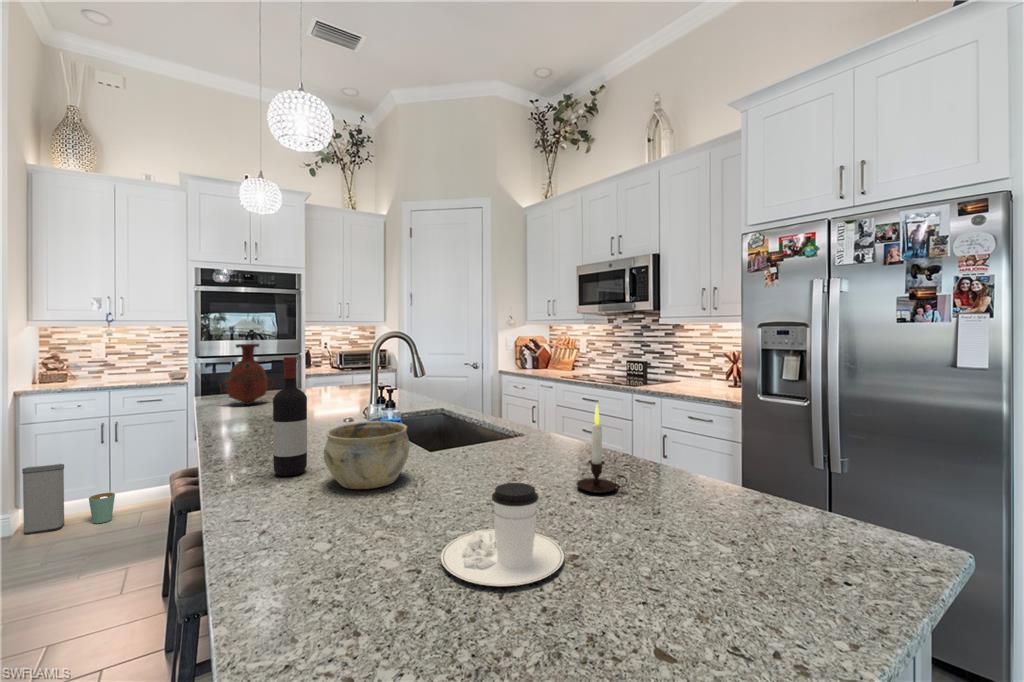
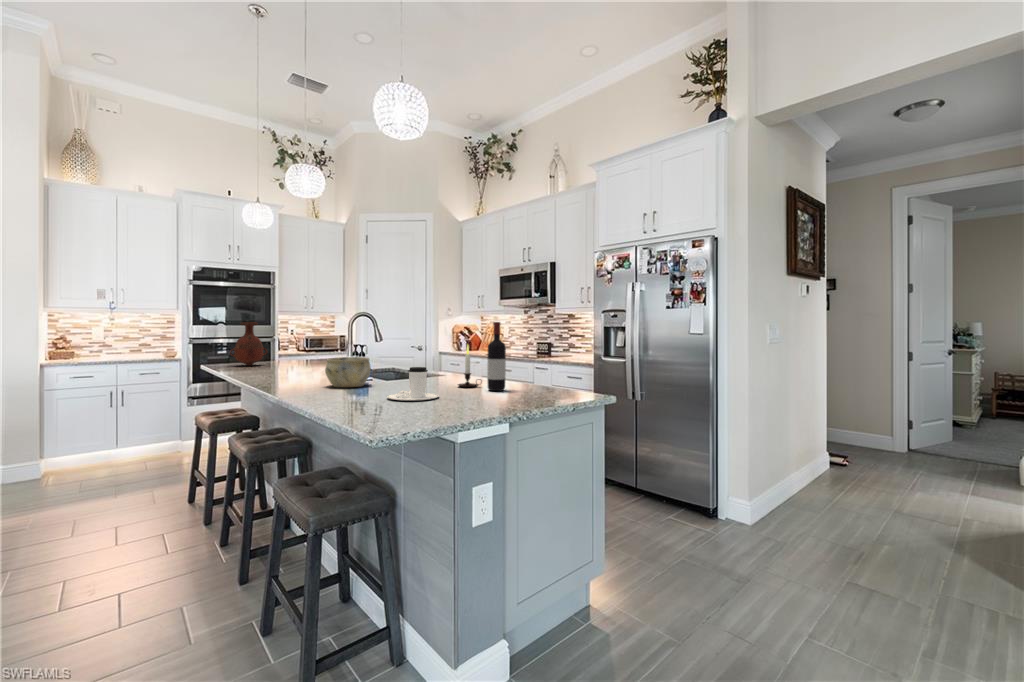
wine bottle: present [273,357,307,476] -> present [487,322,506,391]
trash can: present [22,464,115,535] -> none [51,421,124,476]

